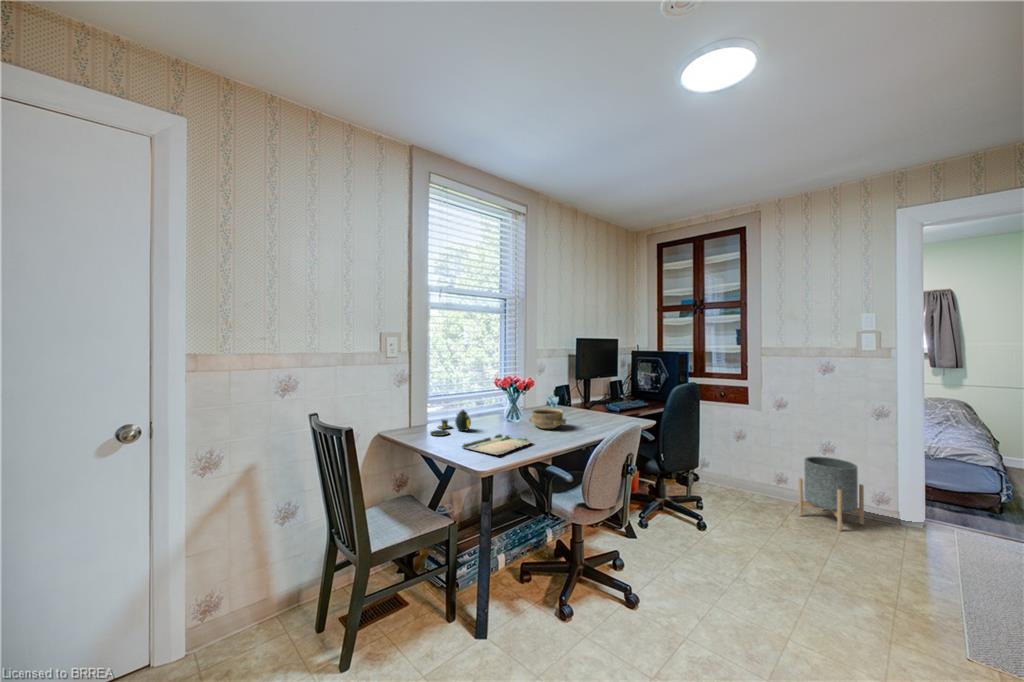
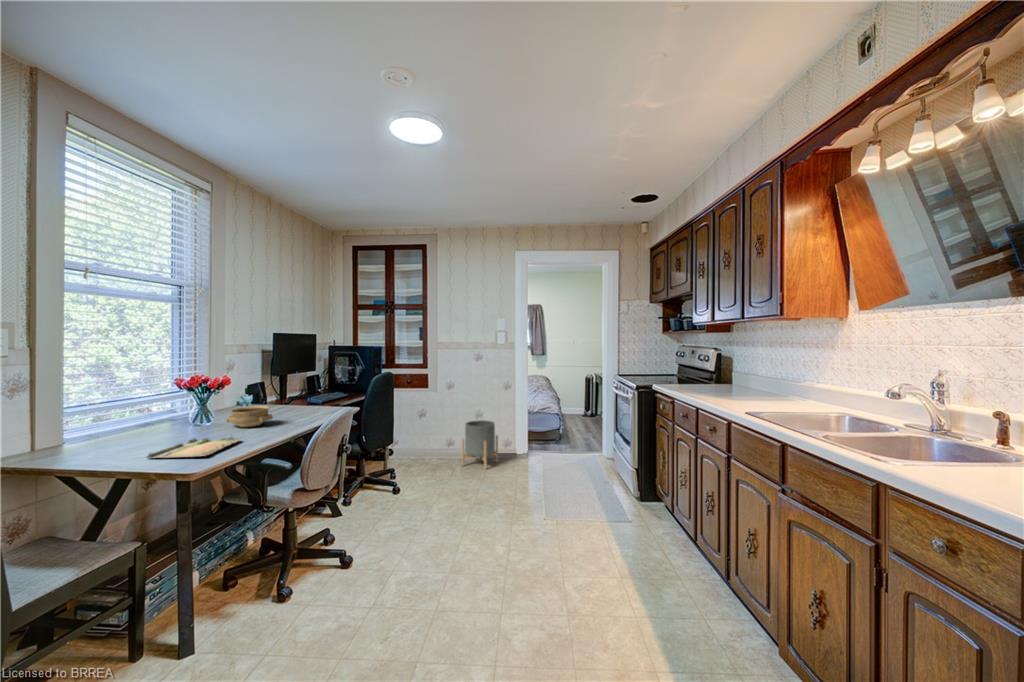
teapot: present [430,409,471,436] -> none [79,417,146,454]

